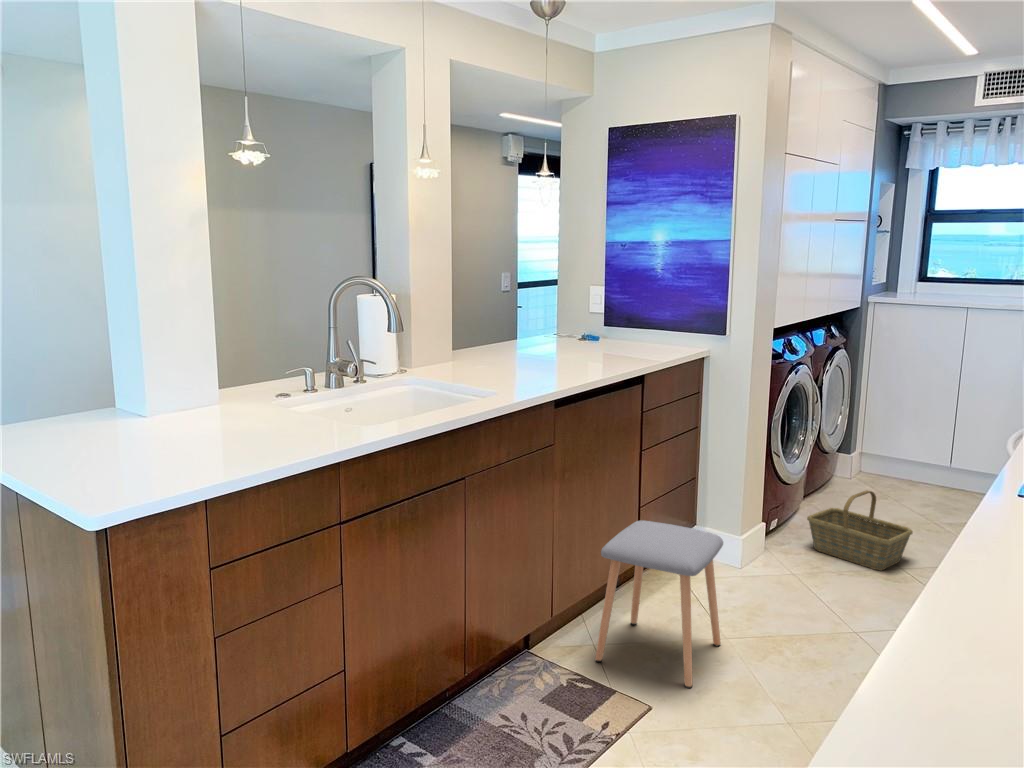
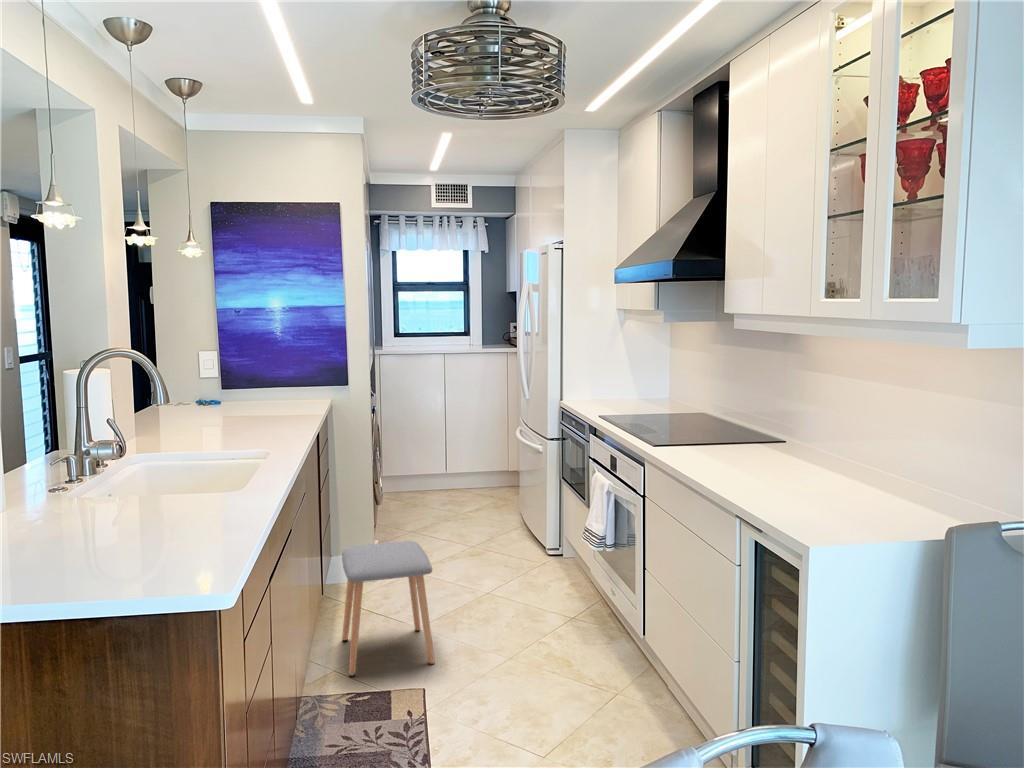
basket: present [807,490,913,571] -> none [399,492,470,548]

